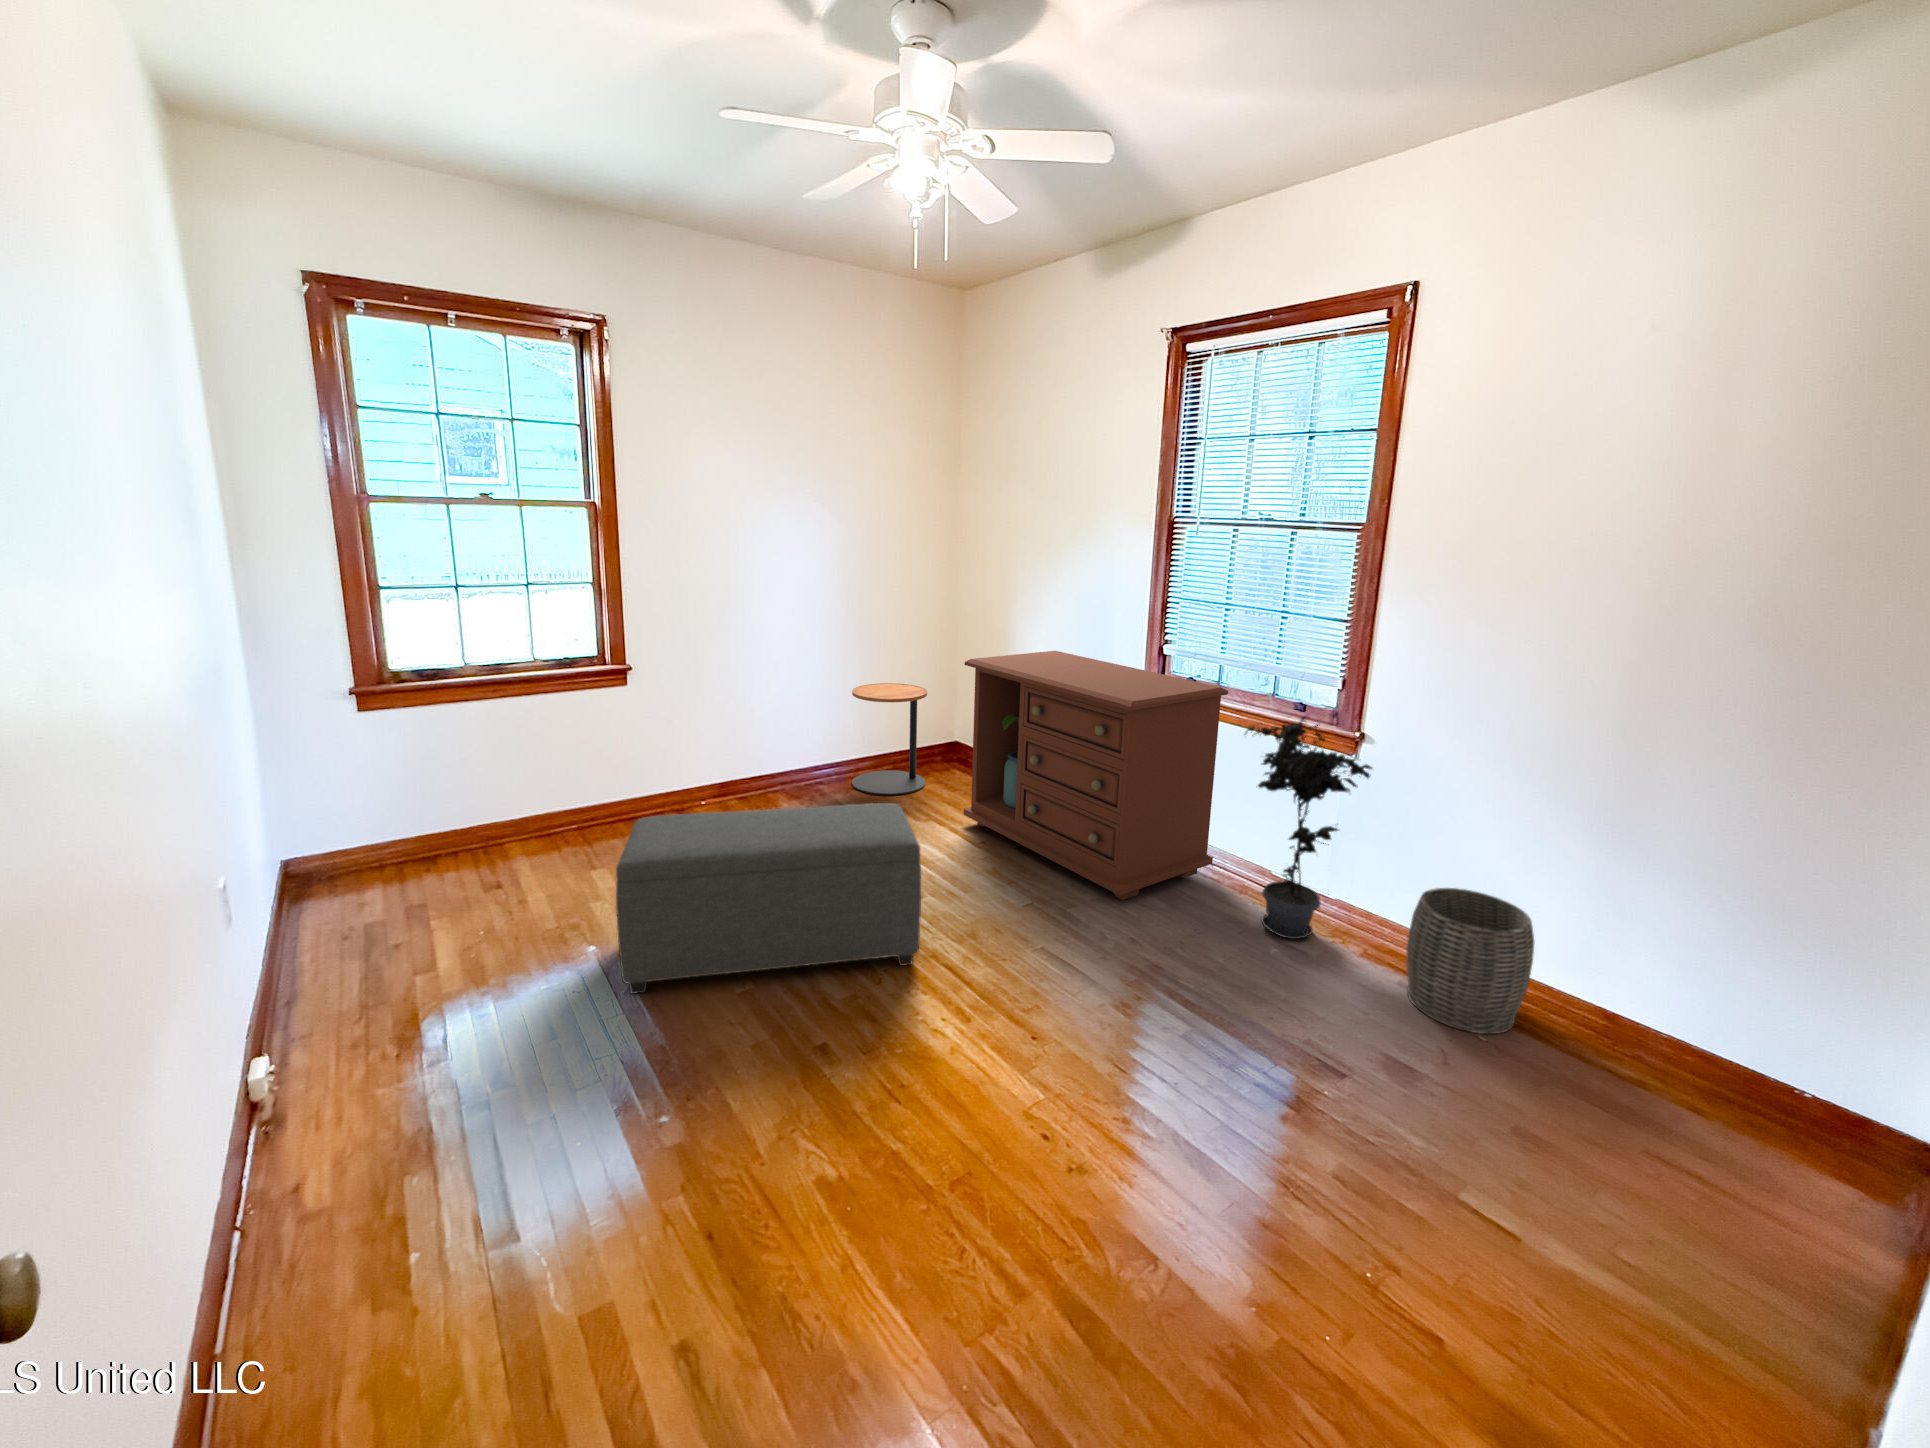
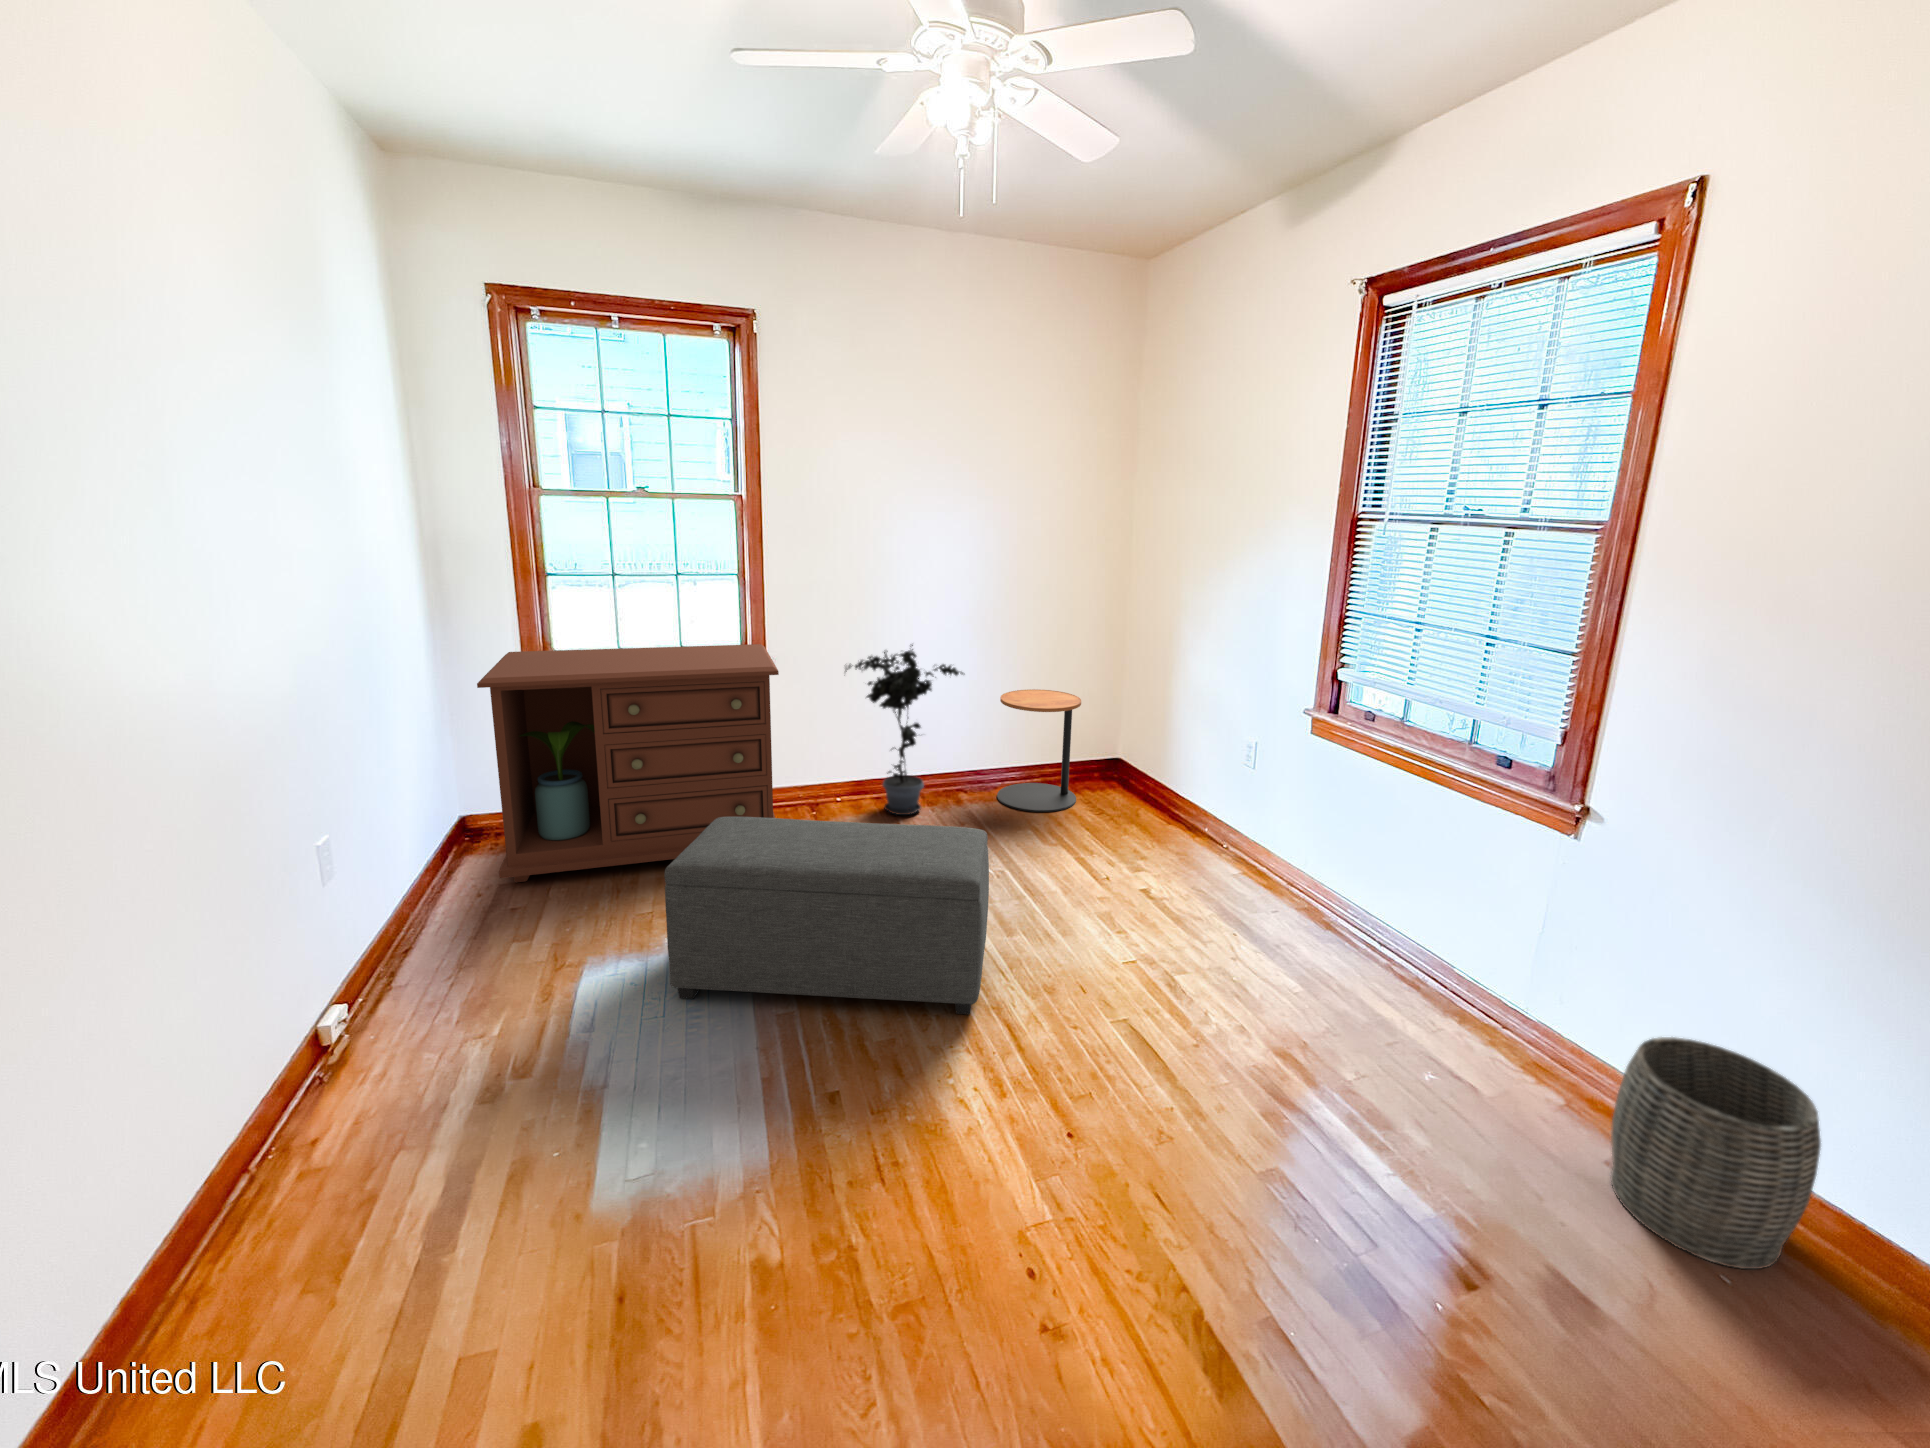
dresser: present [964,651,1228,900] -> present [477,644,779,883]
potted plant: present [1245,716,1372,939] -> present [845,645,963,815]

